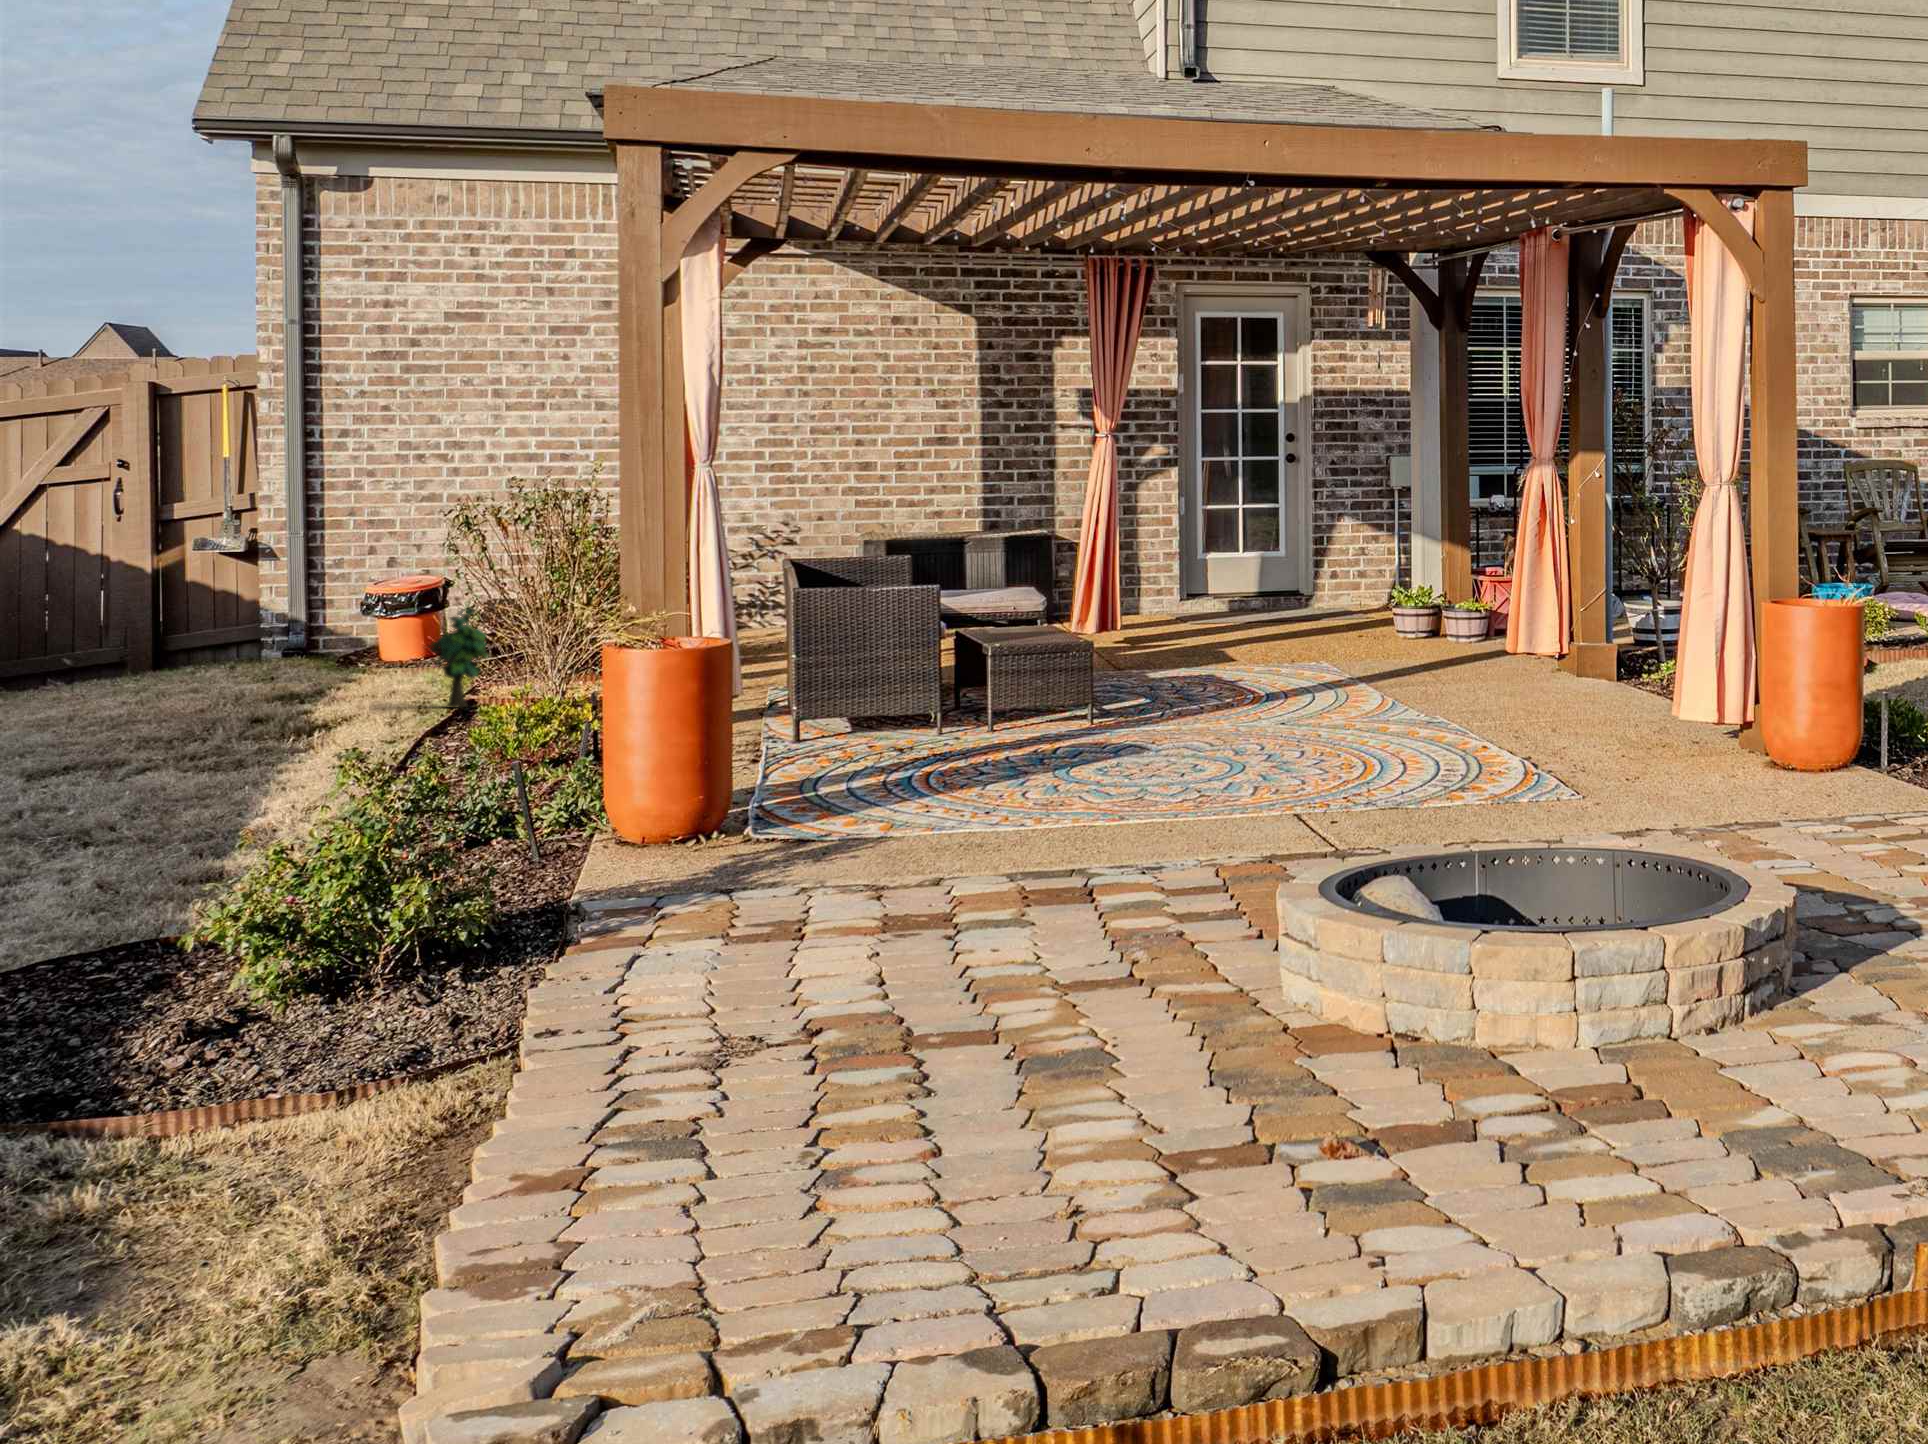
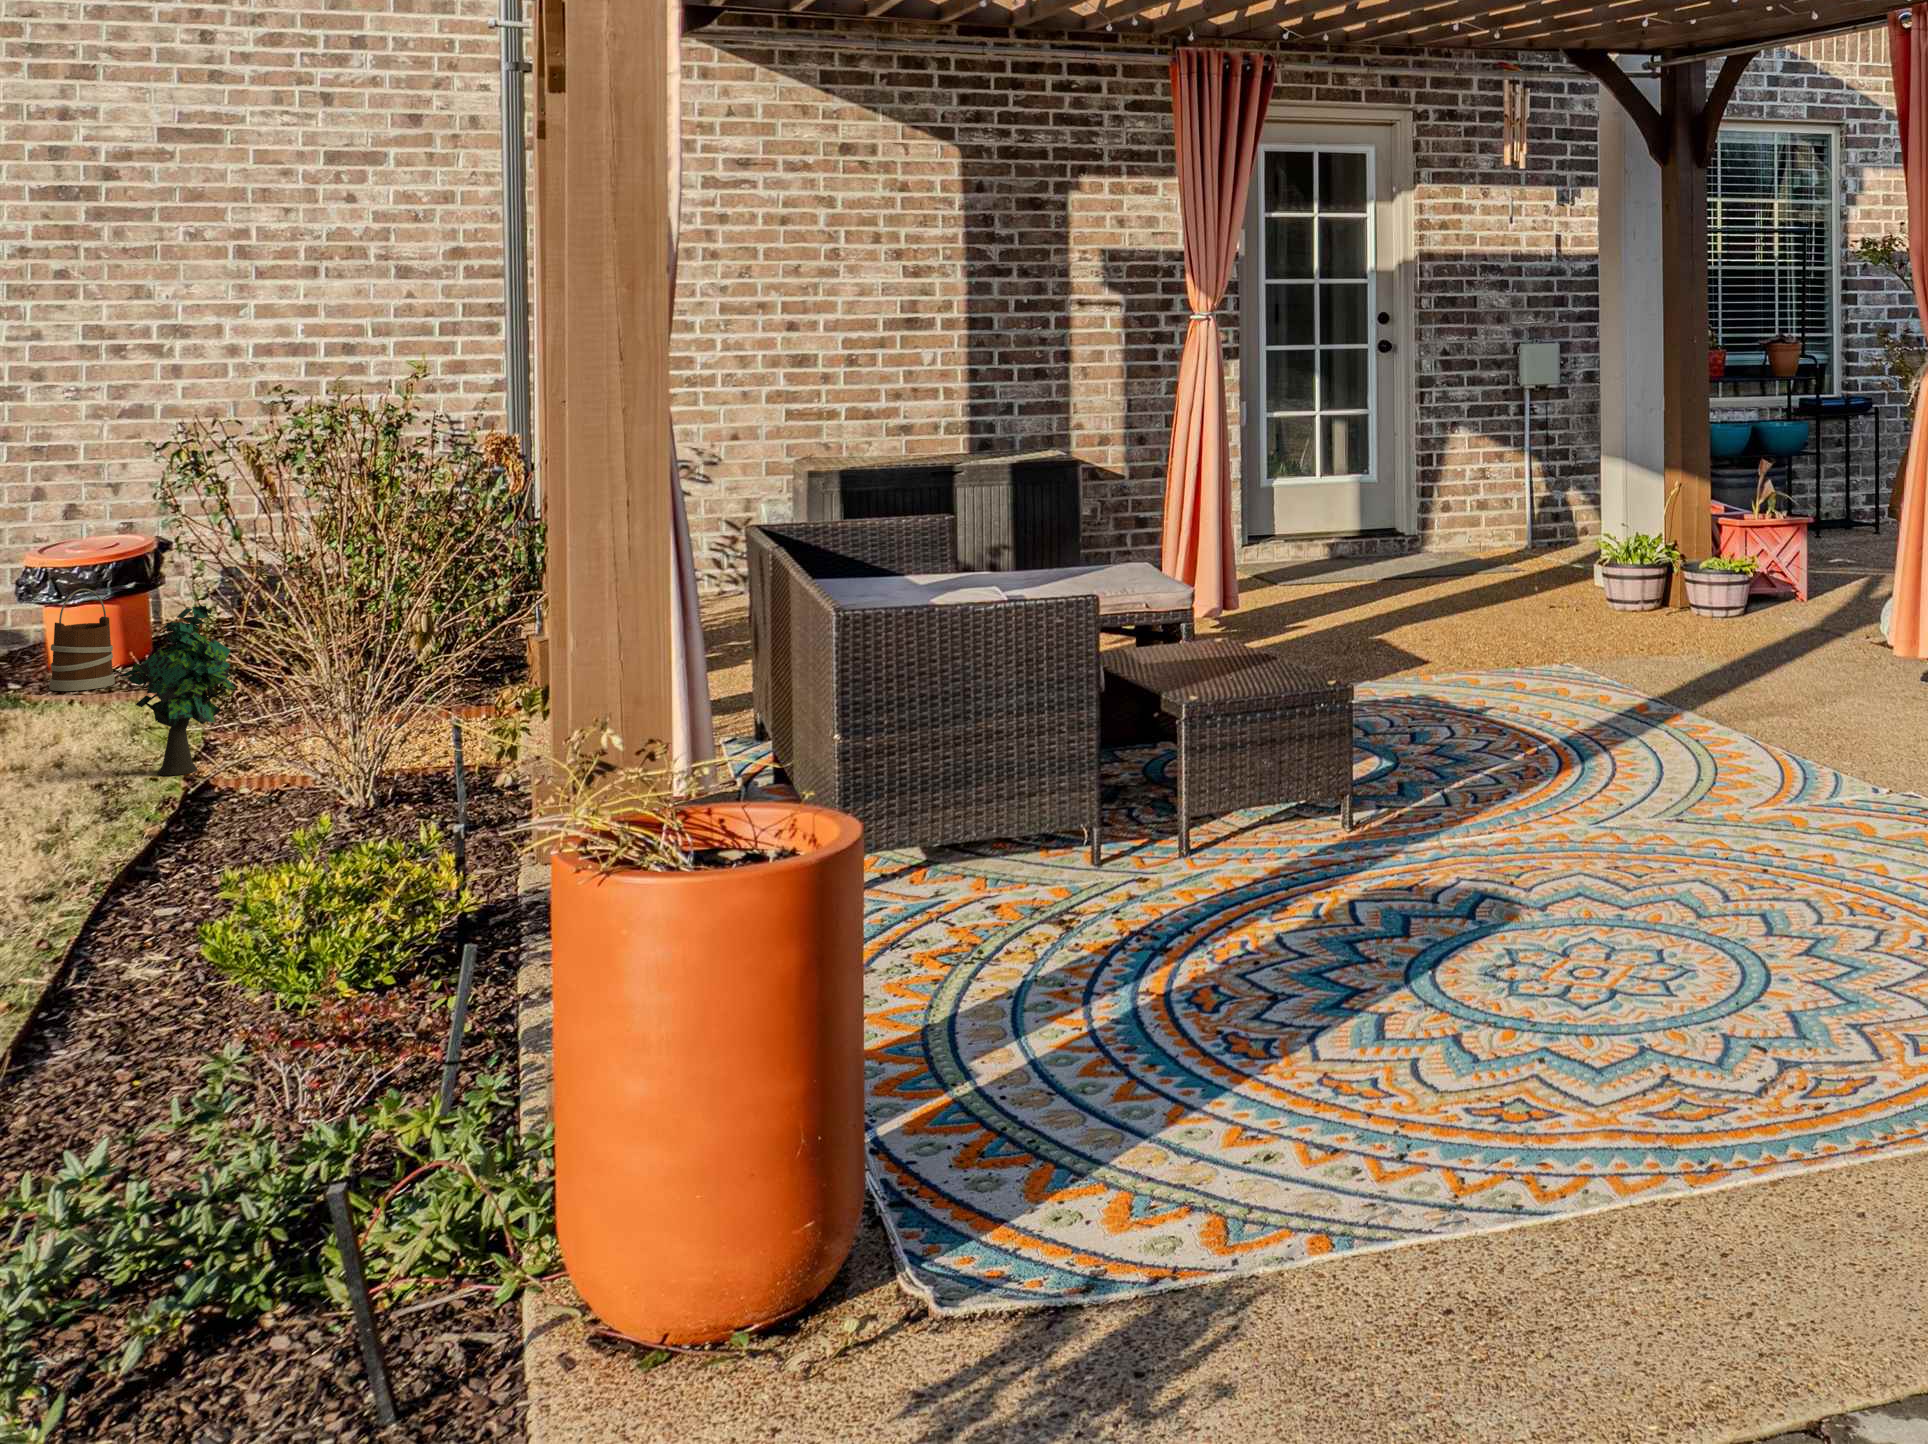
wooden bucket: none [380,607,419,671] -> present [49,589,115,691]

